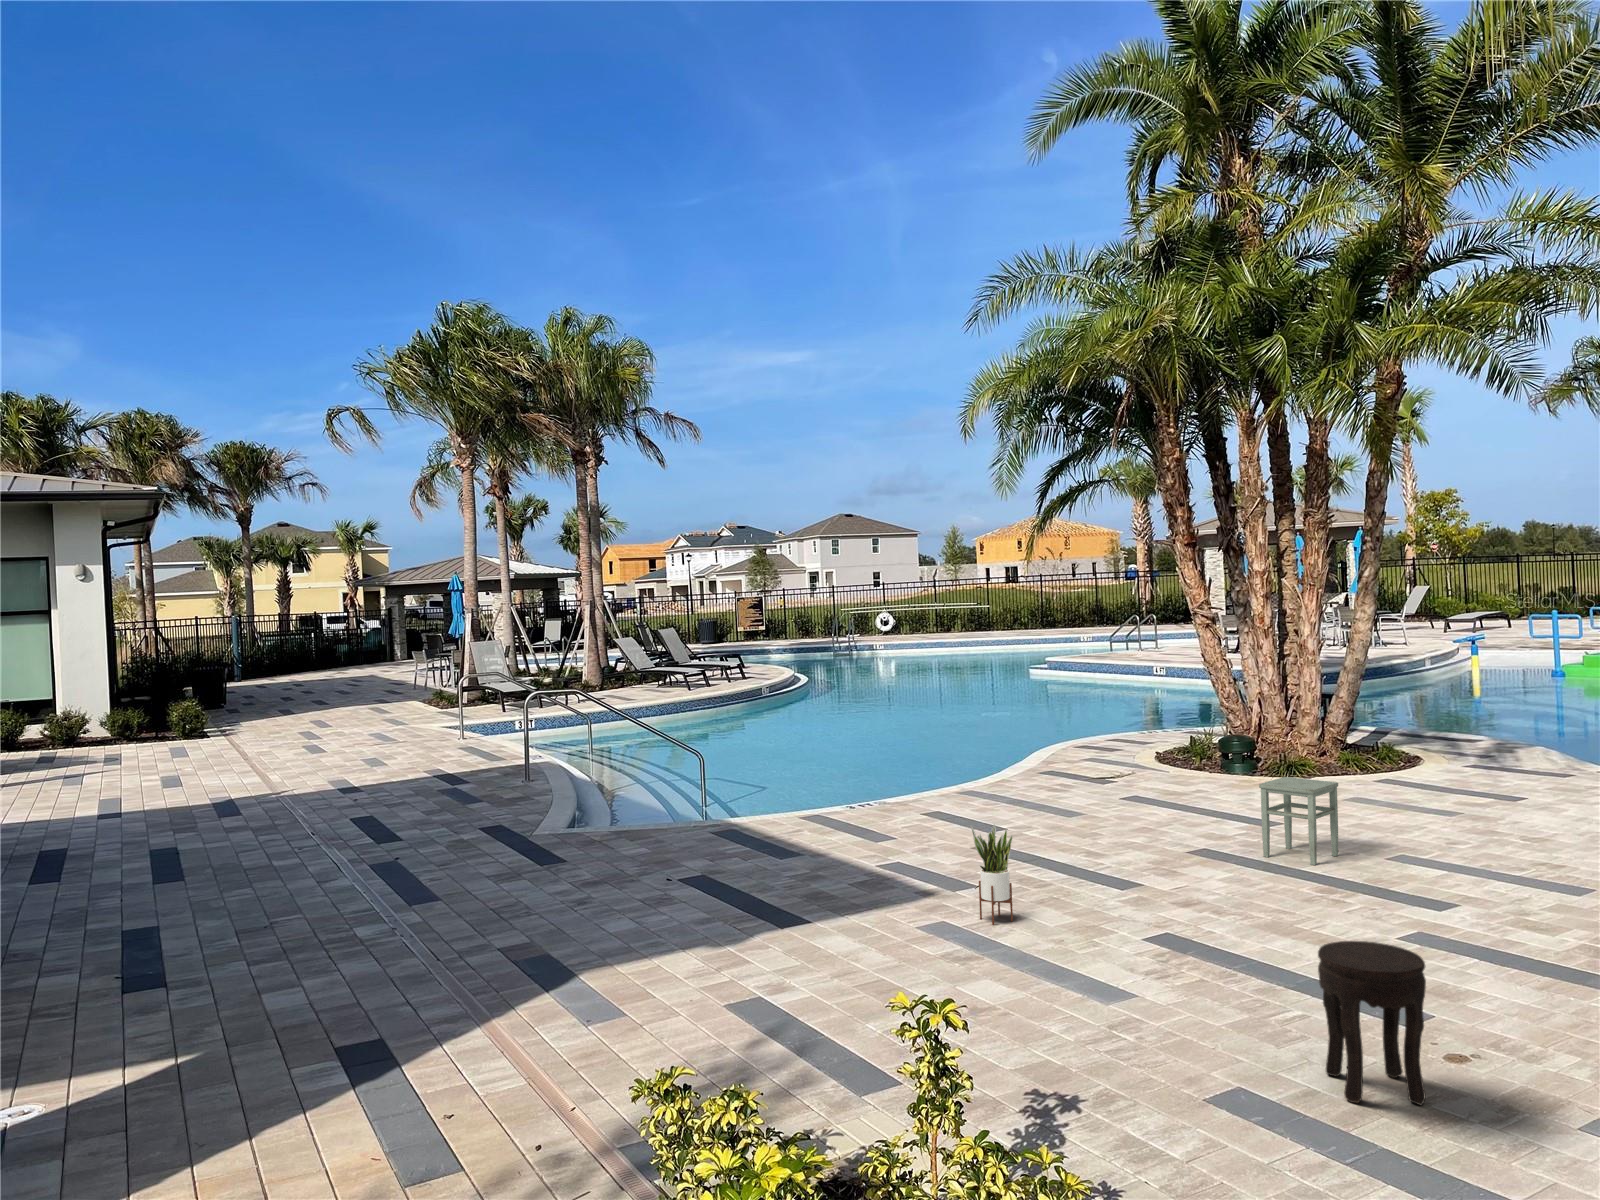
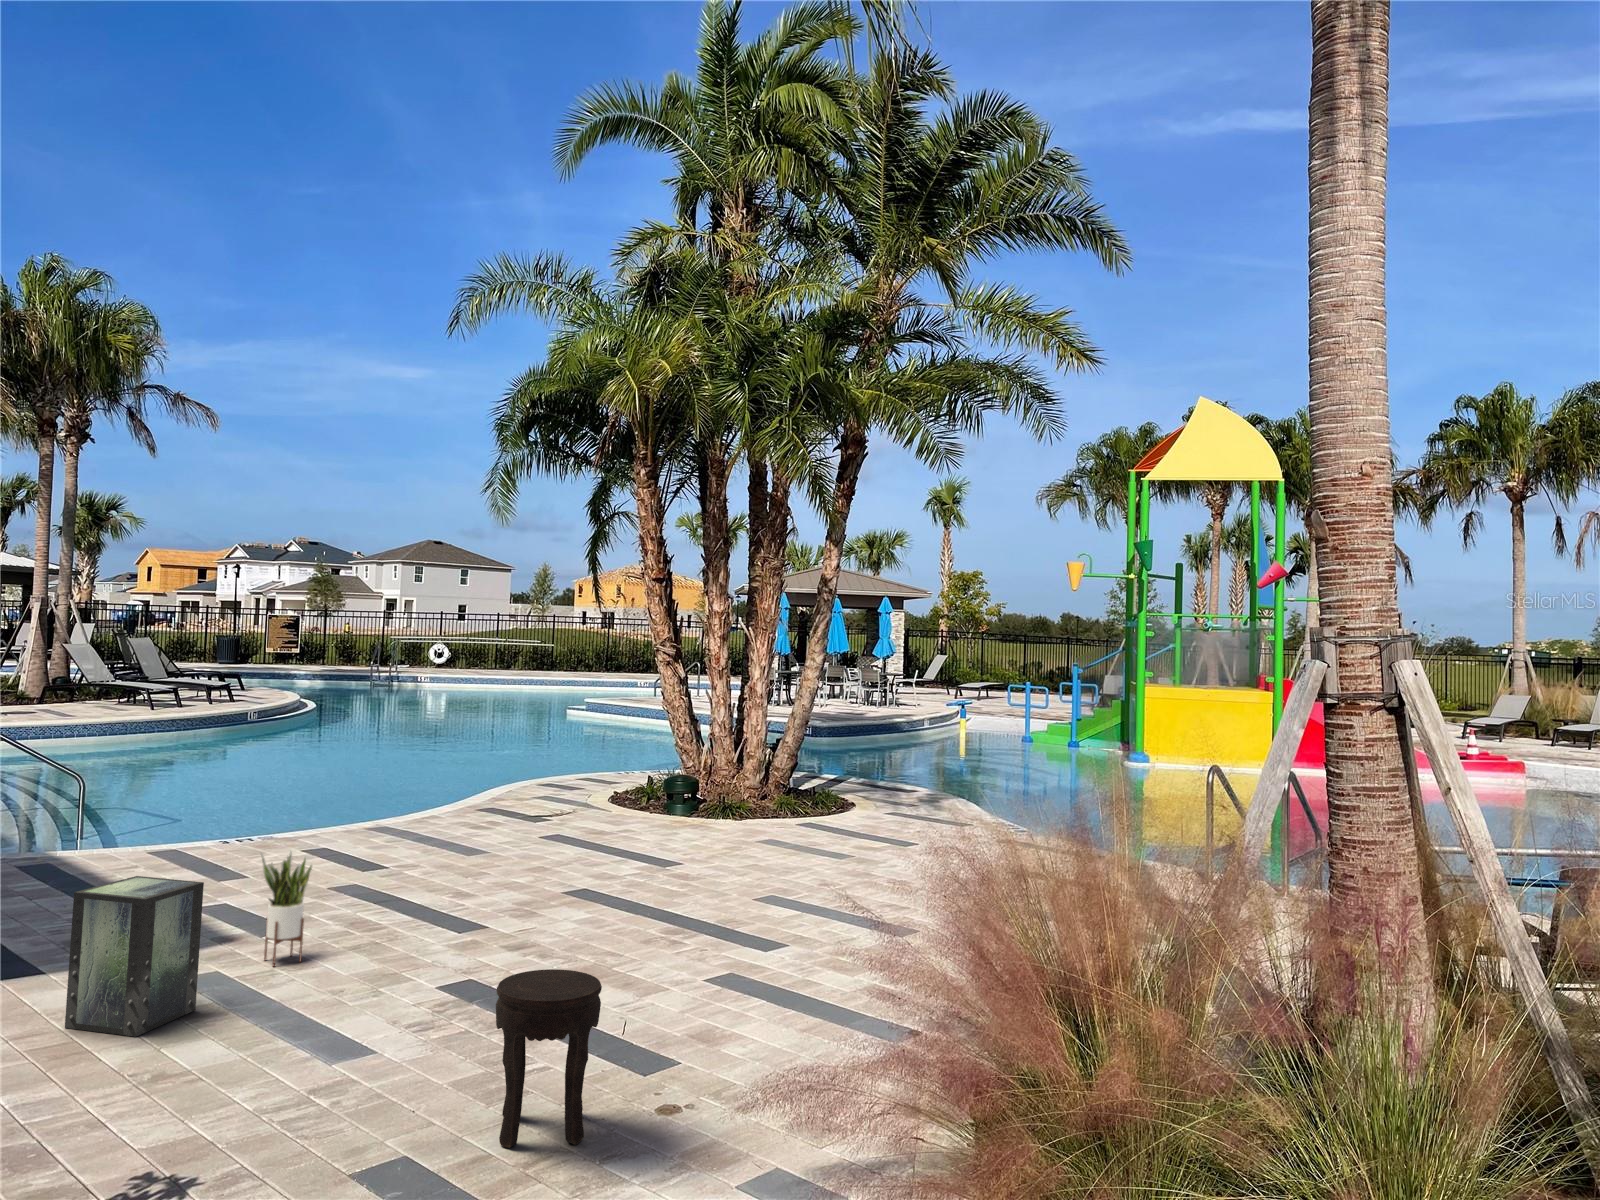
stool: present [1259,777,1338,865] -> none [637,811,715,900]
storage box: none [873,848,965,983] -> present [65,876,204,1037]

